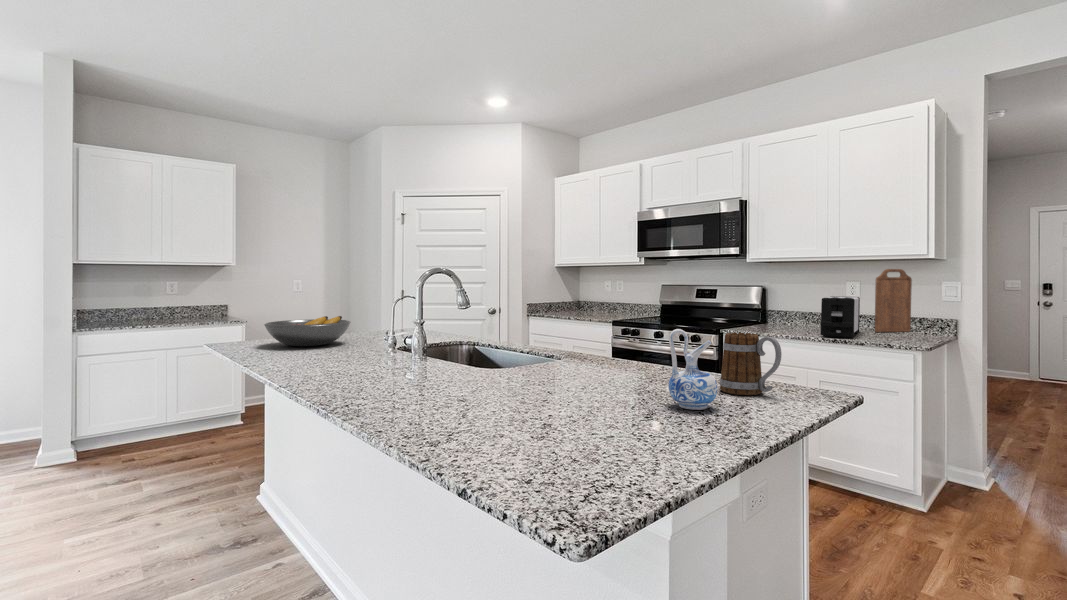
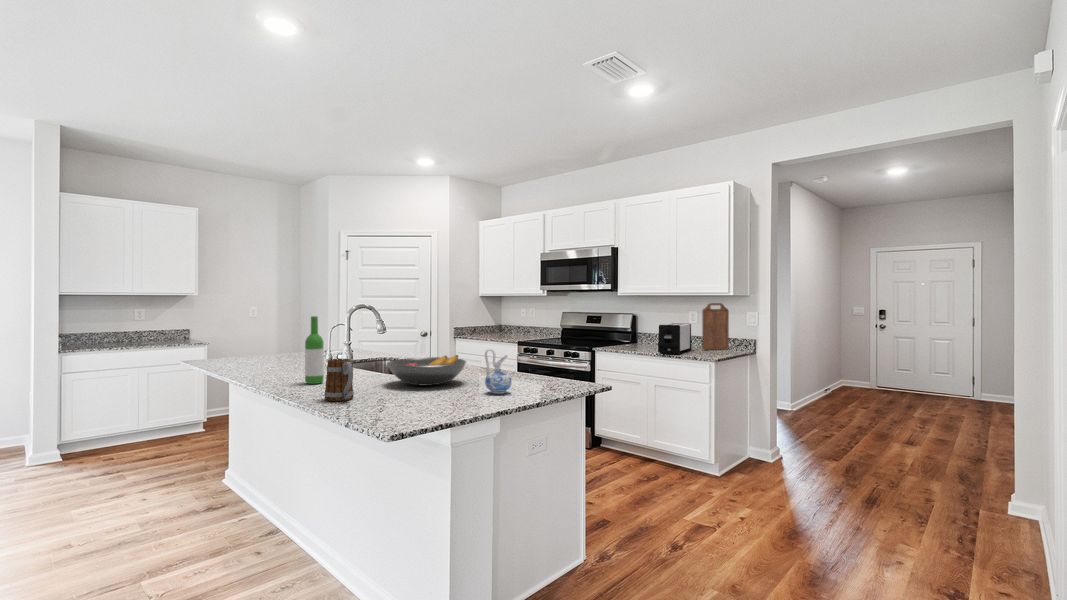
wine bottle: none [357,277,386,384] -> present [305,316,324,384]
fruit bowl: present [264,316,351,346] -> present [387,355,466,385]
mug: present [720,333,782,395] -> present [324,359,354,401]

